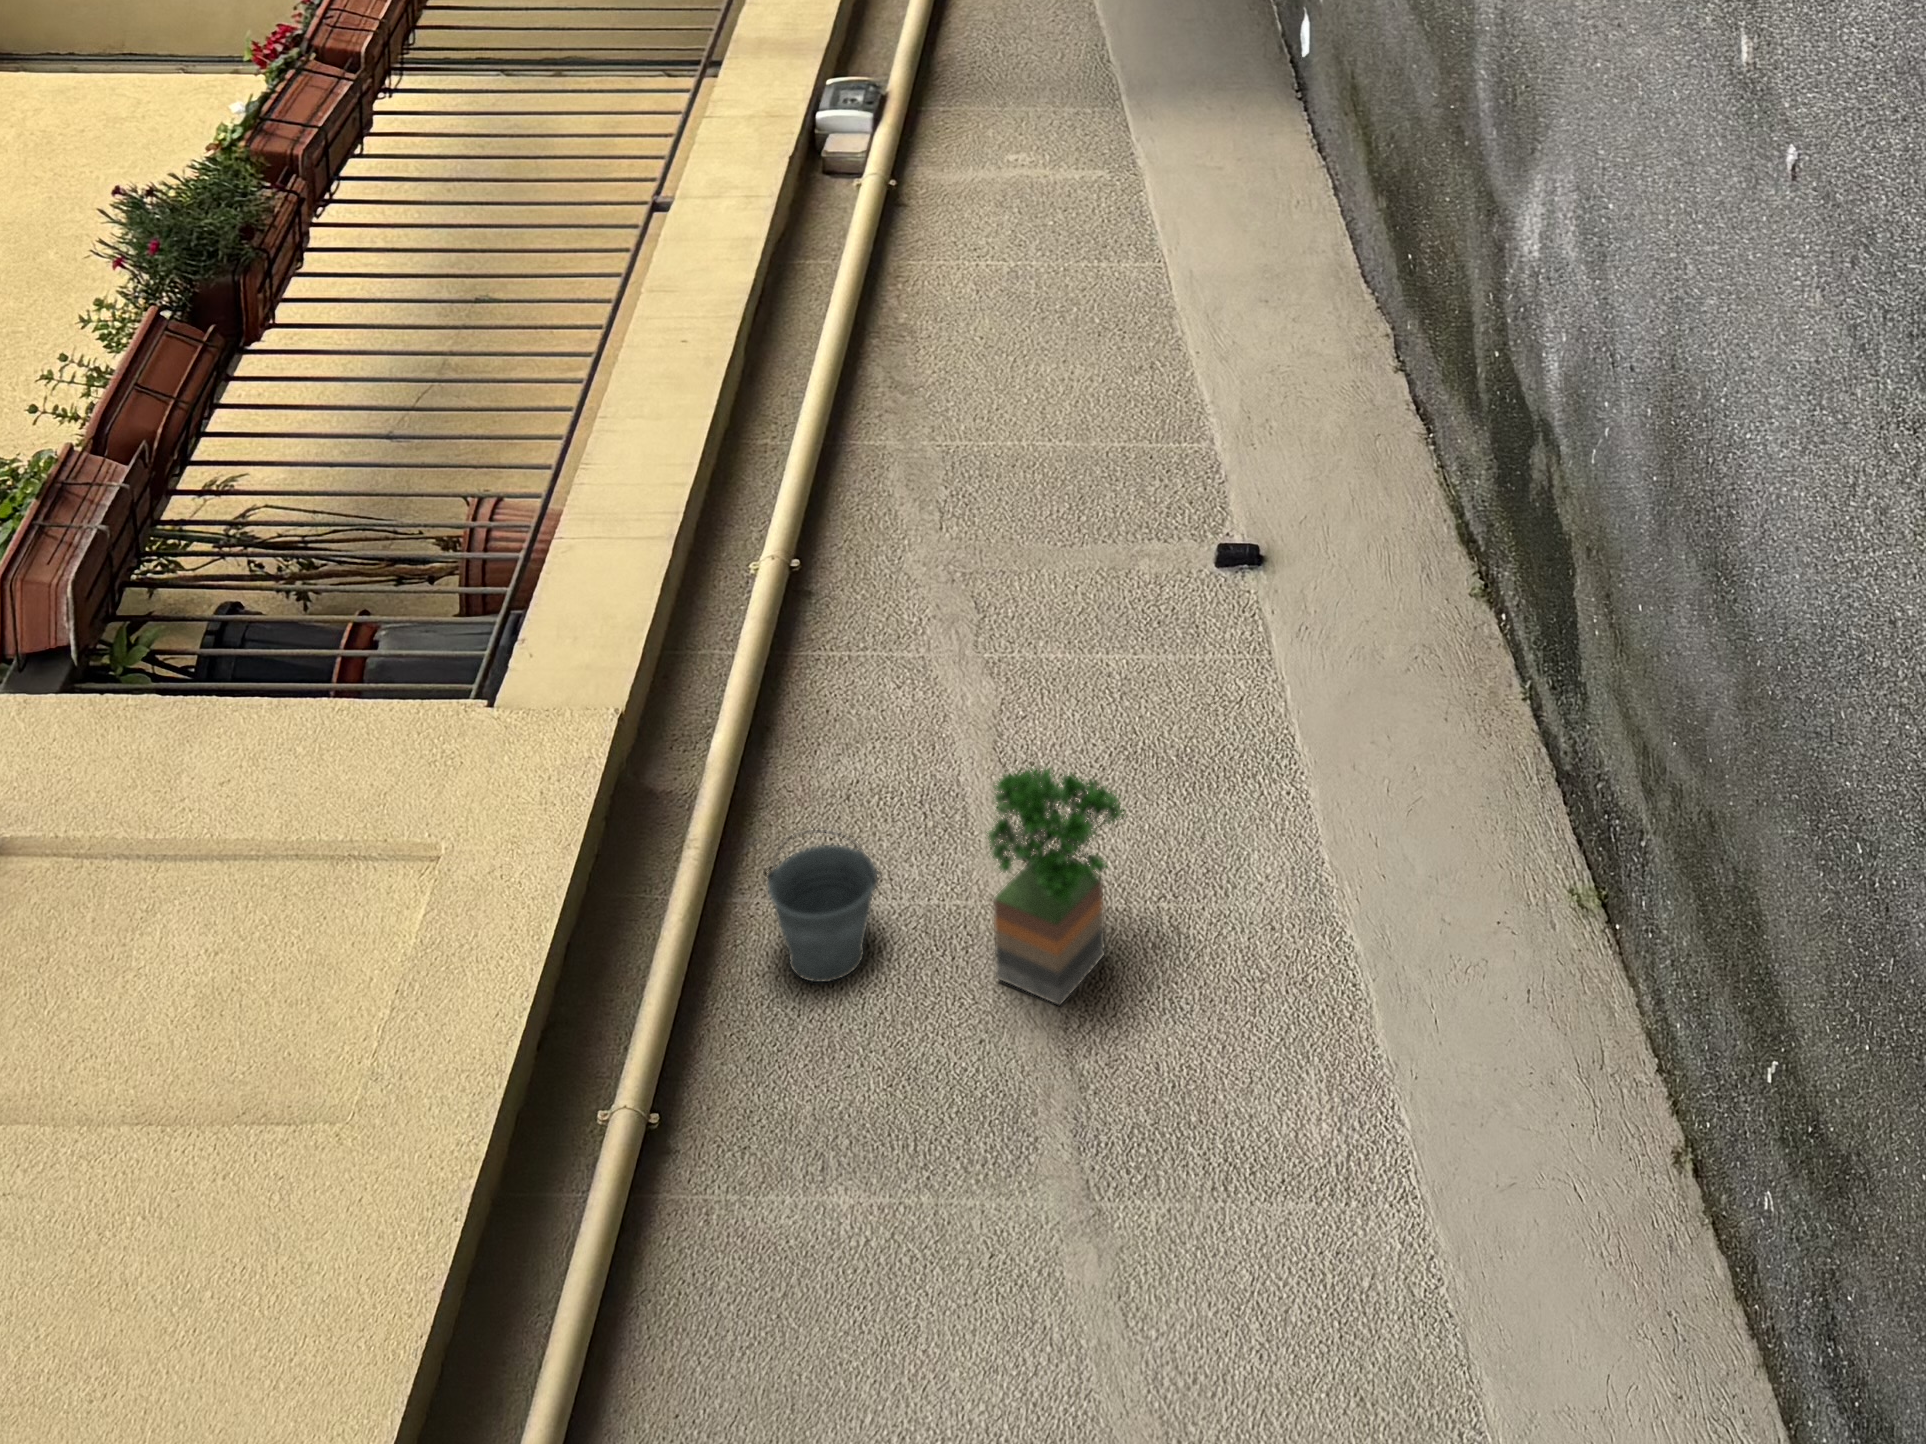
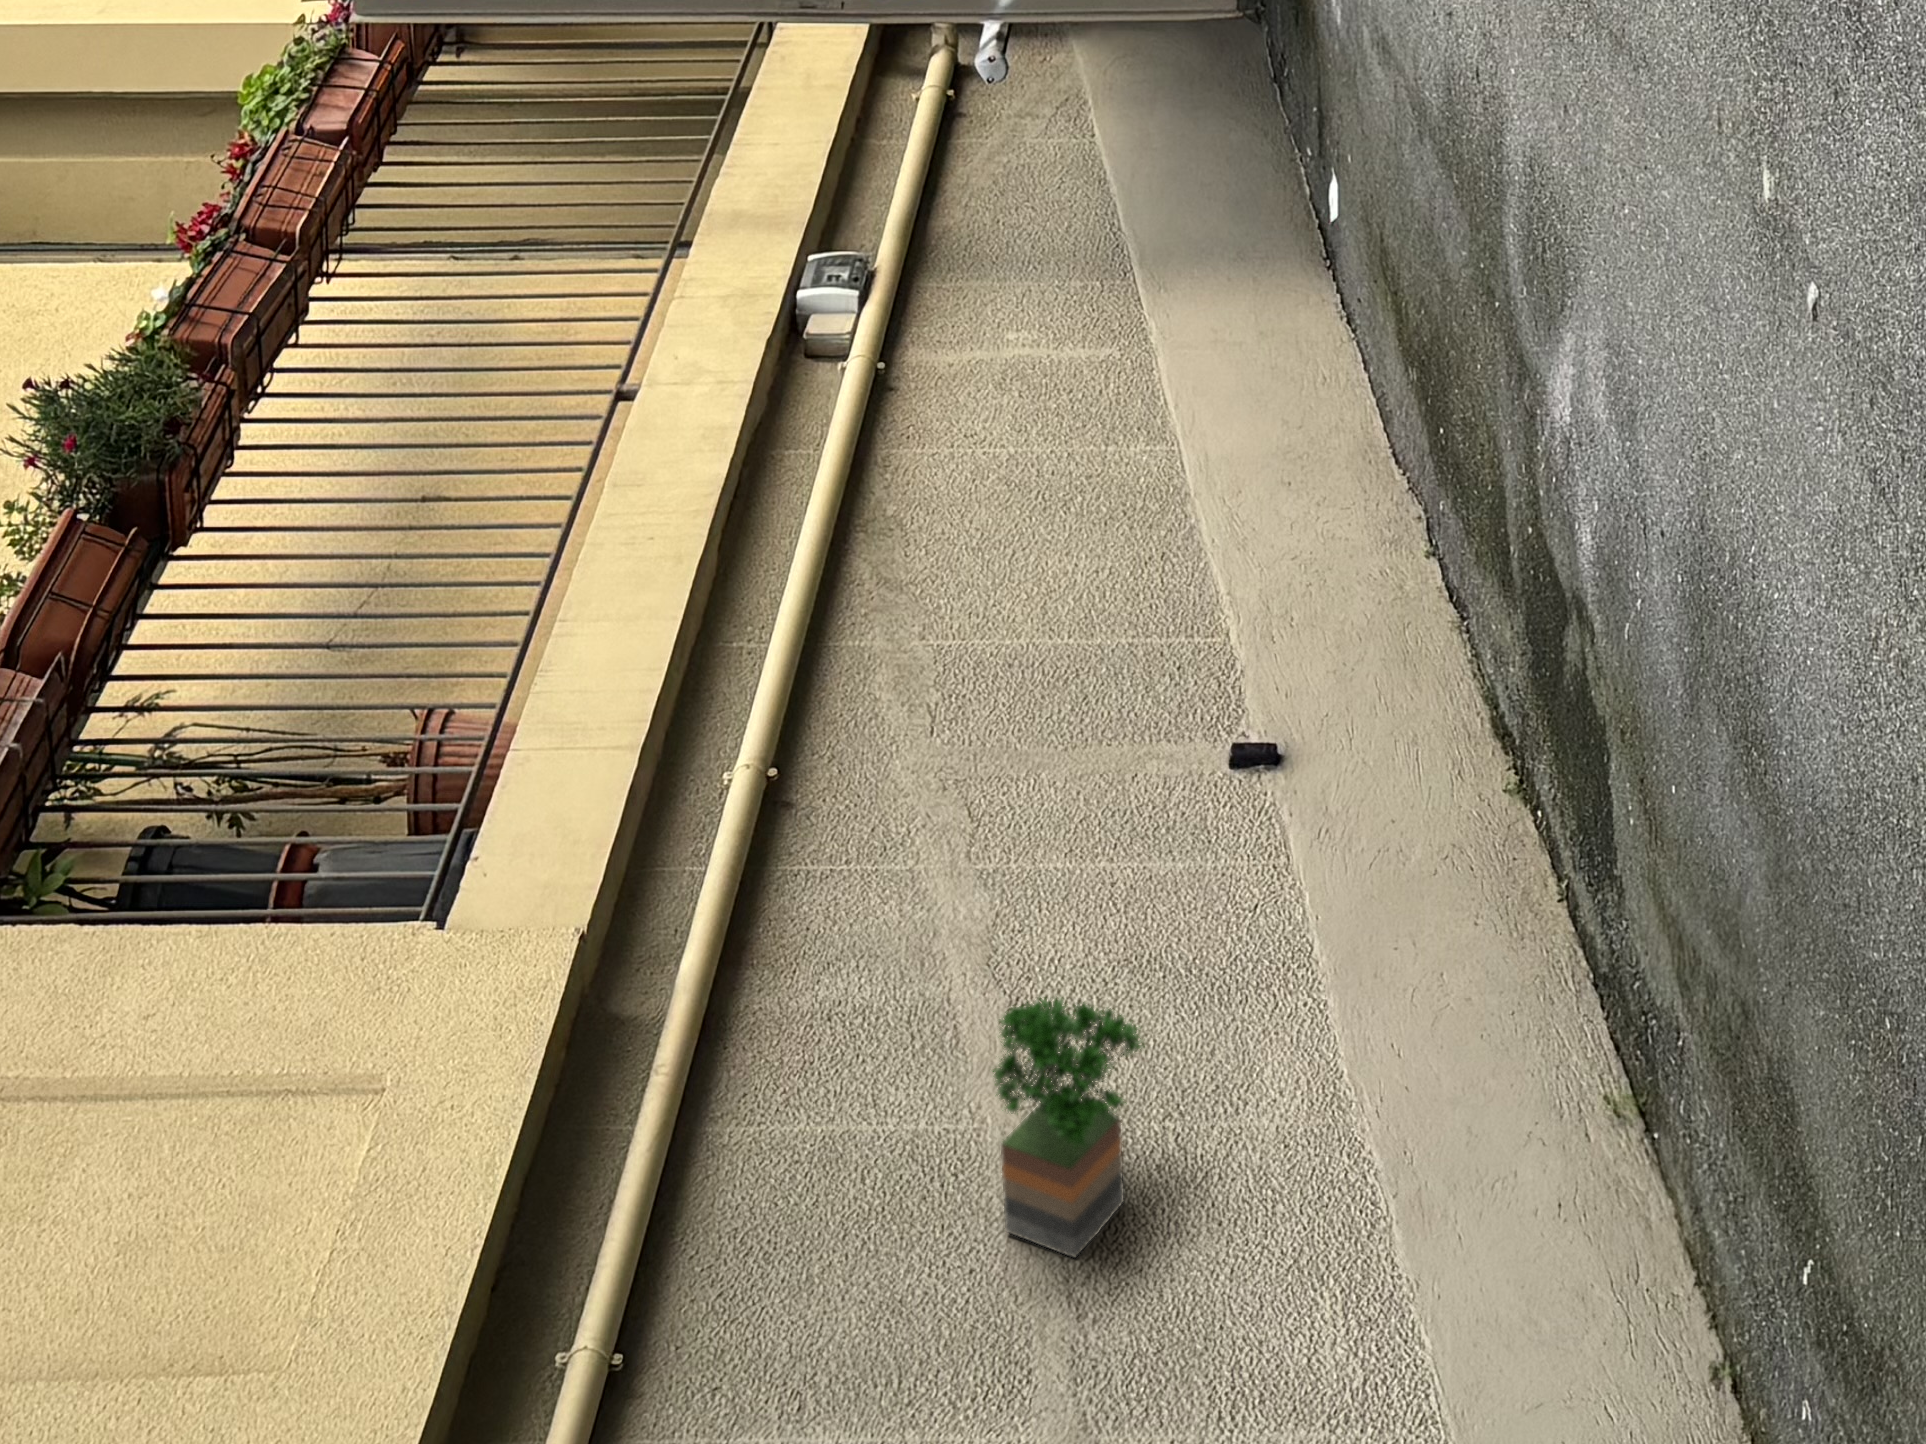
bucket: present [765,834,880,982] -> none [748,1076,878,1244]

